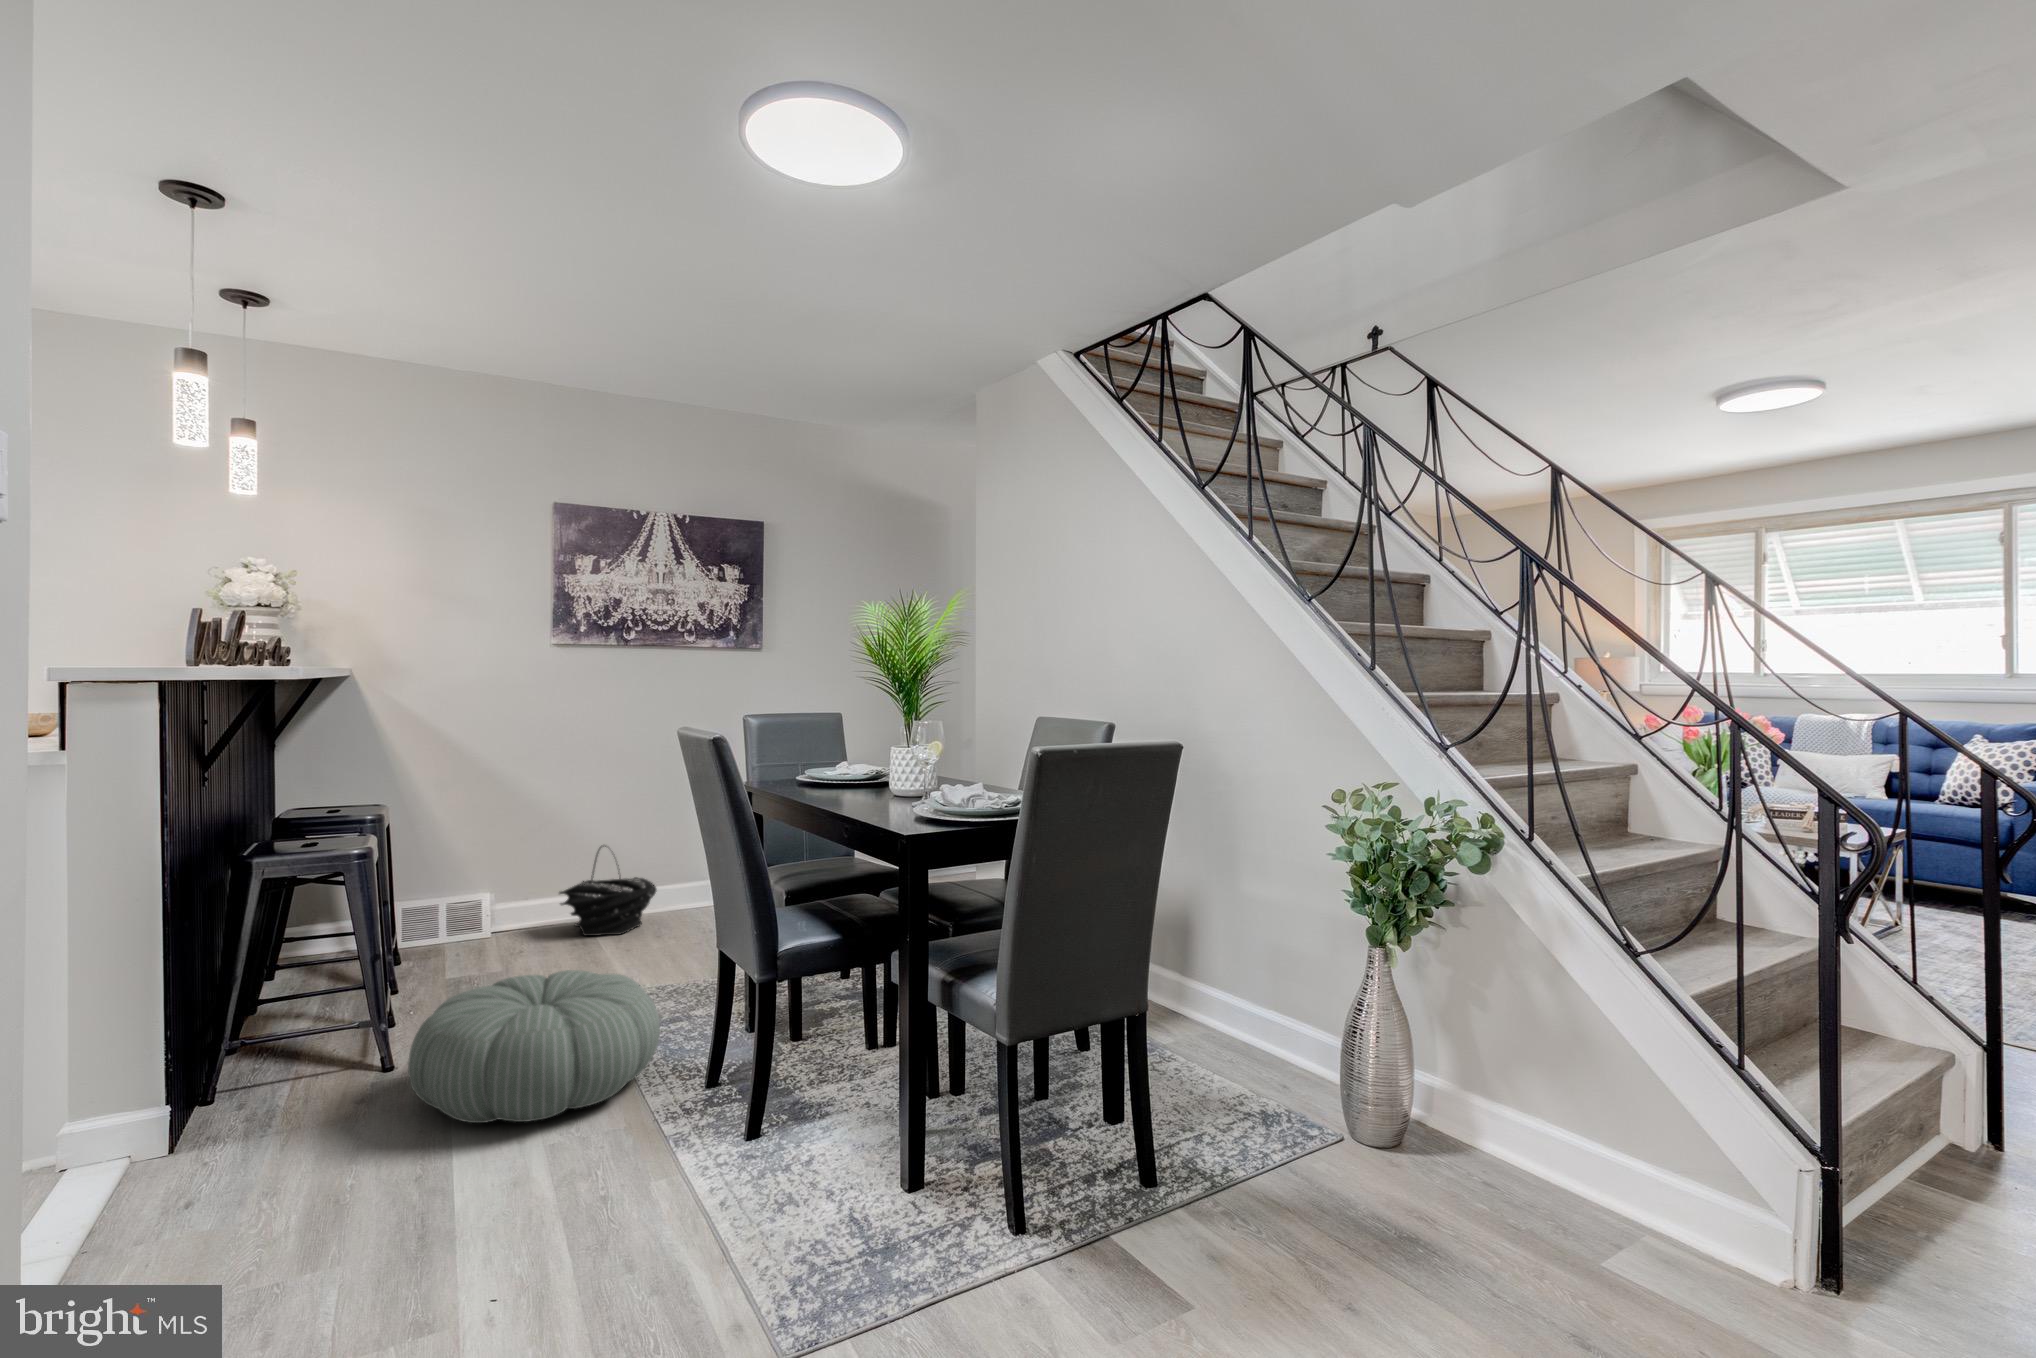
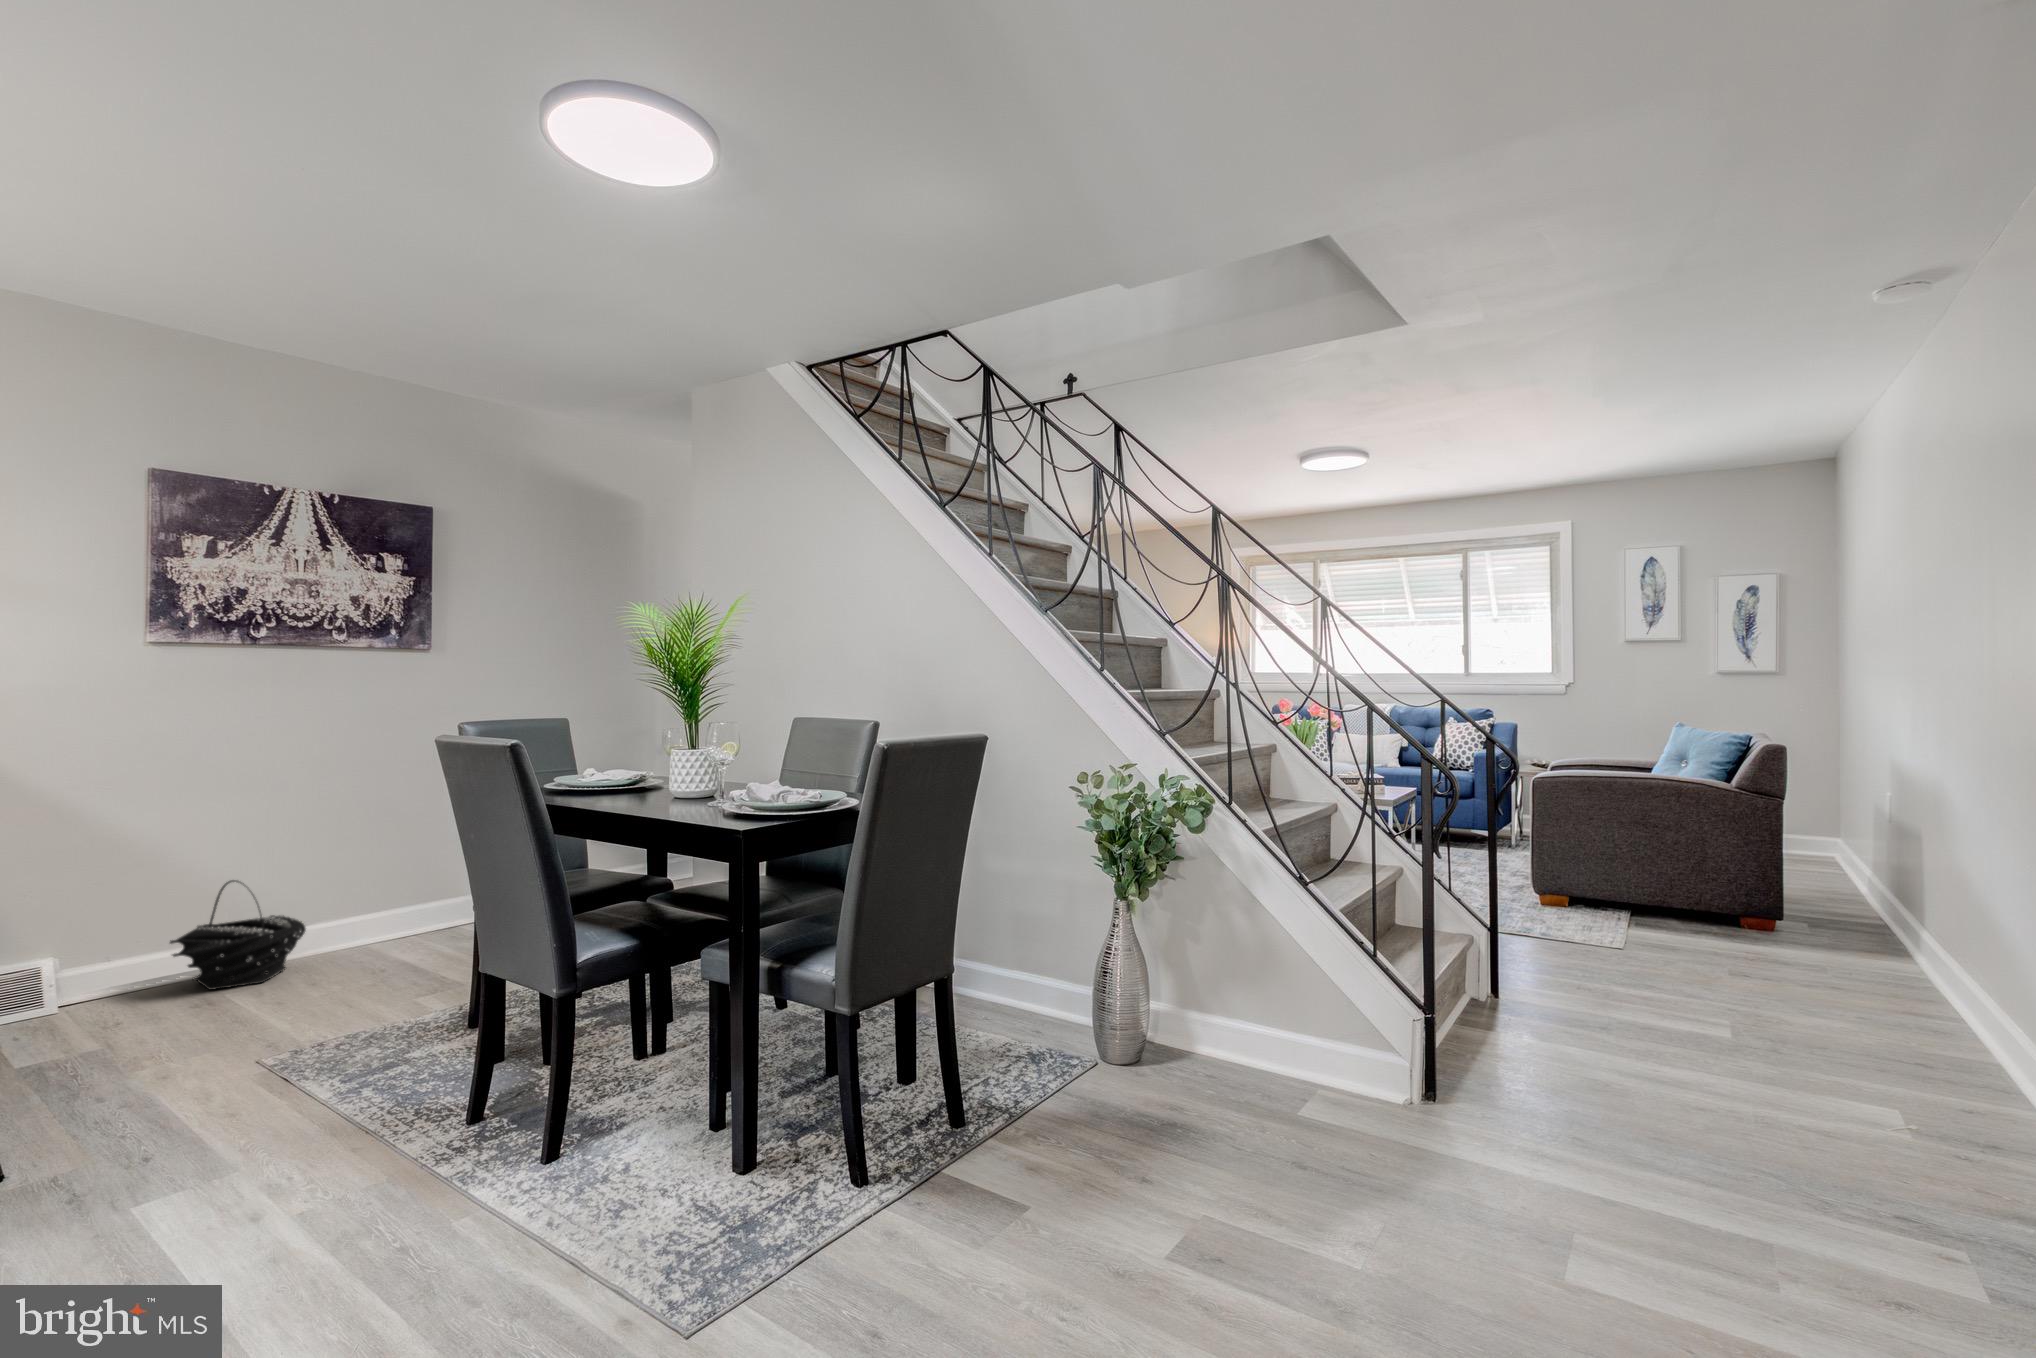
pouf: present [408,970,660,1123] -> none [71,1016,403,1206]

